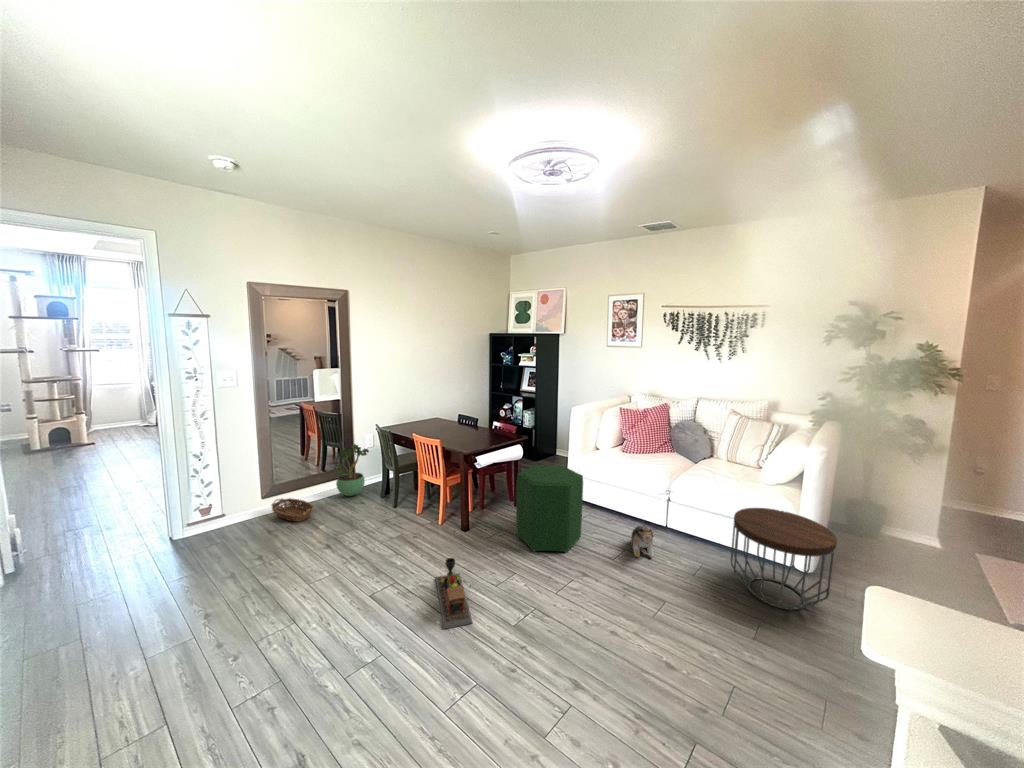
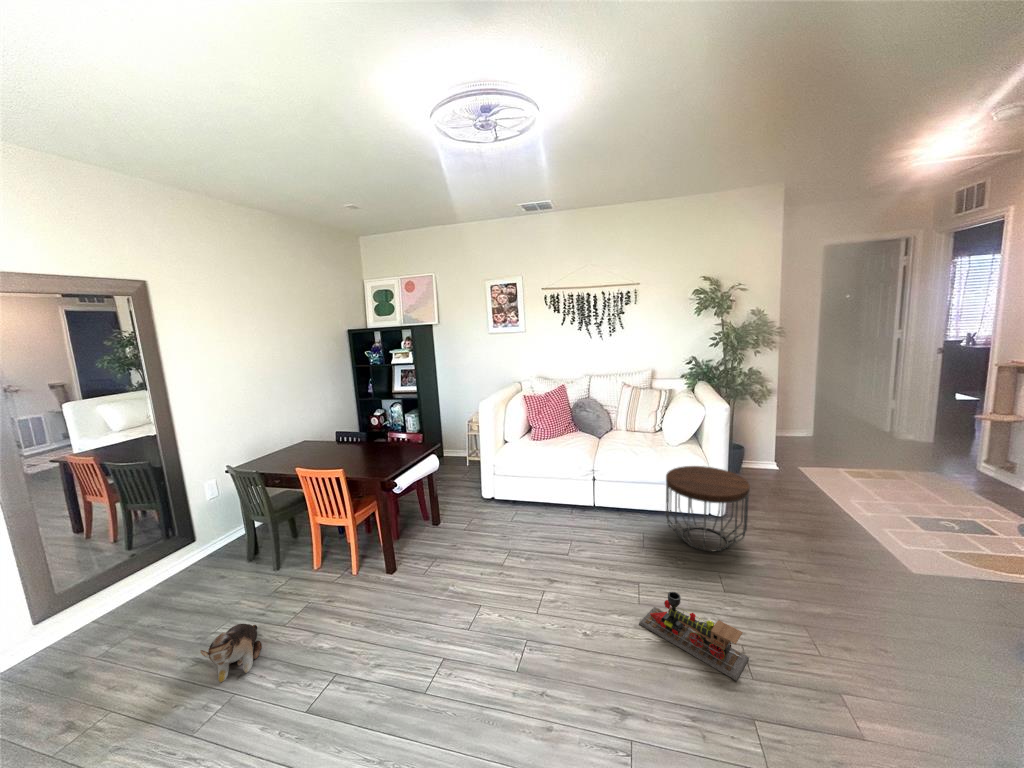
potted plant: present [336,444,369,496] -> none [165,499,215,576]
ottoman: present [516,465,583,552] -> none [451,467,524,571]
basket: present [272,498,314,522] -> none [24,600,160,657]
plush toy: present [631,526,654,557] -> present [200,624,262,682]
toy train: present [436,558,472,629] -> present [639,592,749,681]

